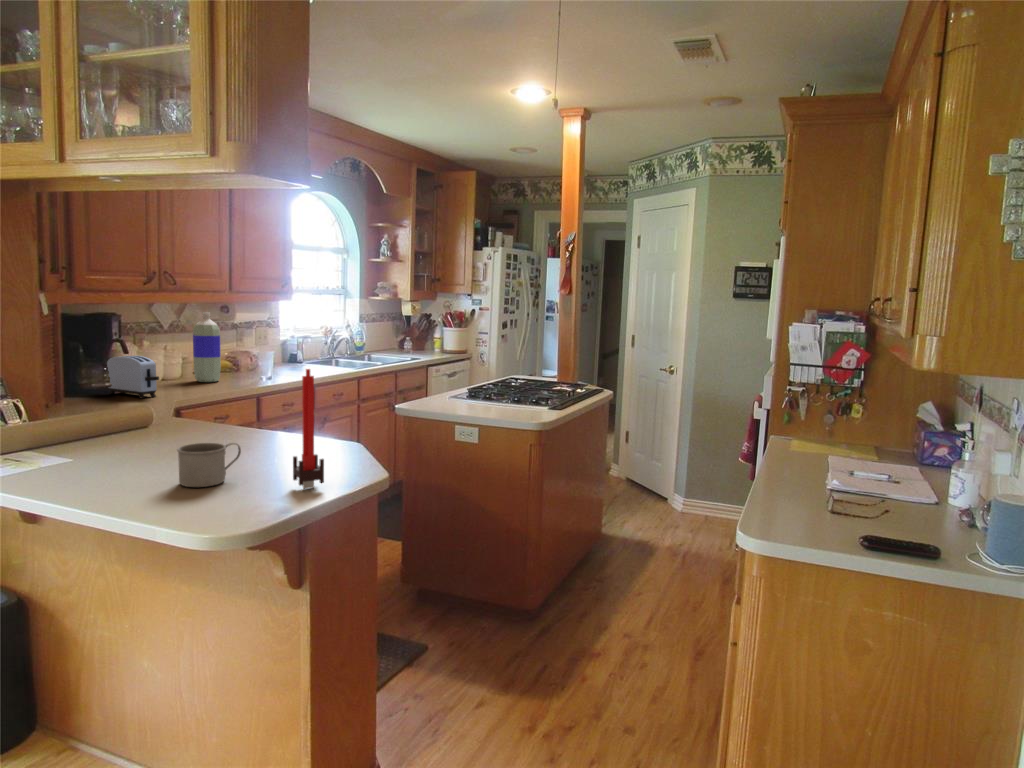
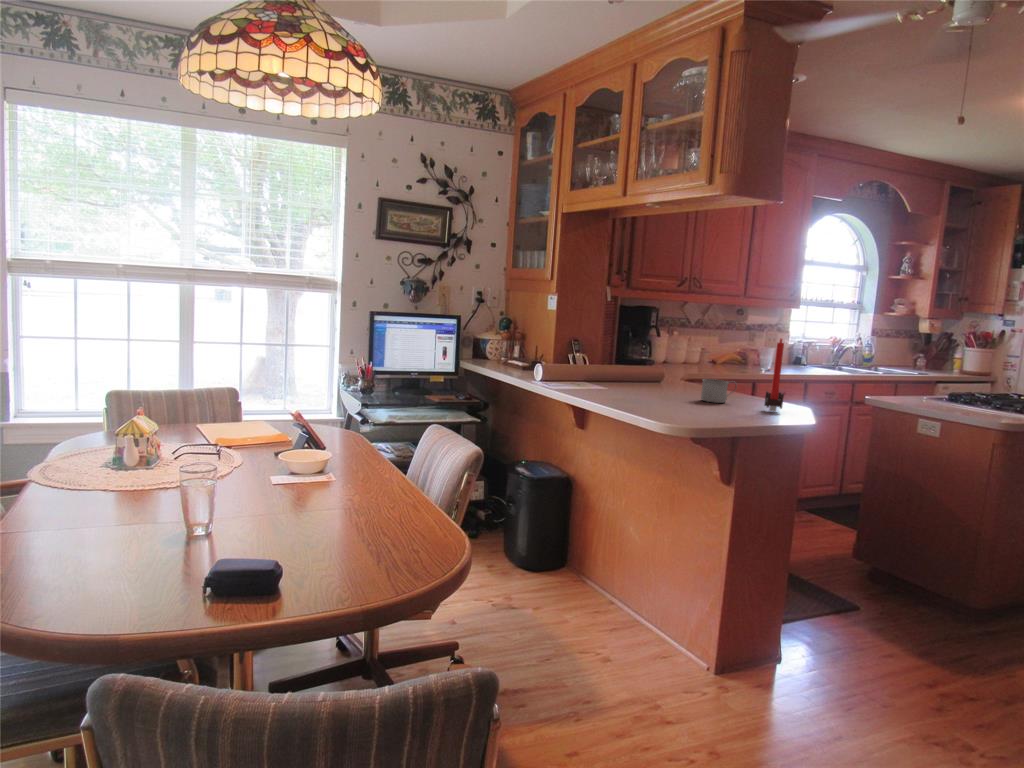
bottle: present [193,312,221,382] -> none [715,314,738,369]
toaster: present [107,356,159,398] -> none [656,341,691,372]

